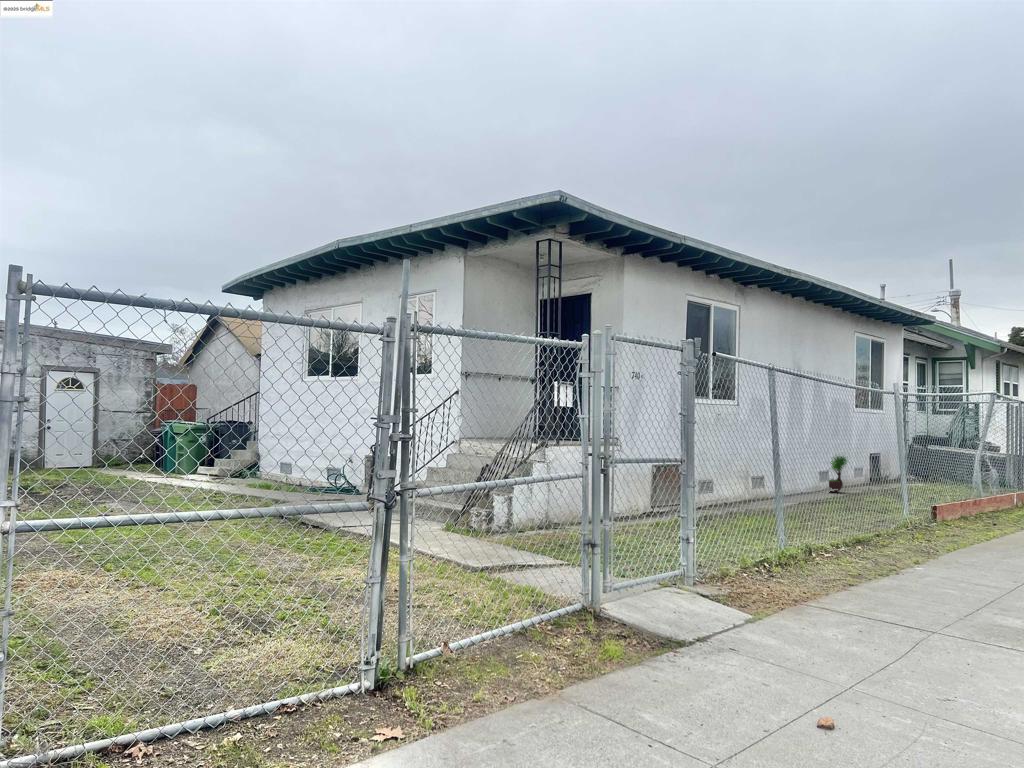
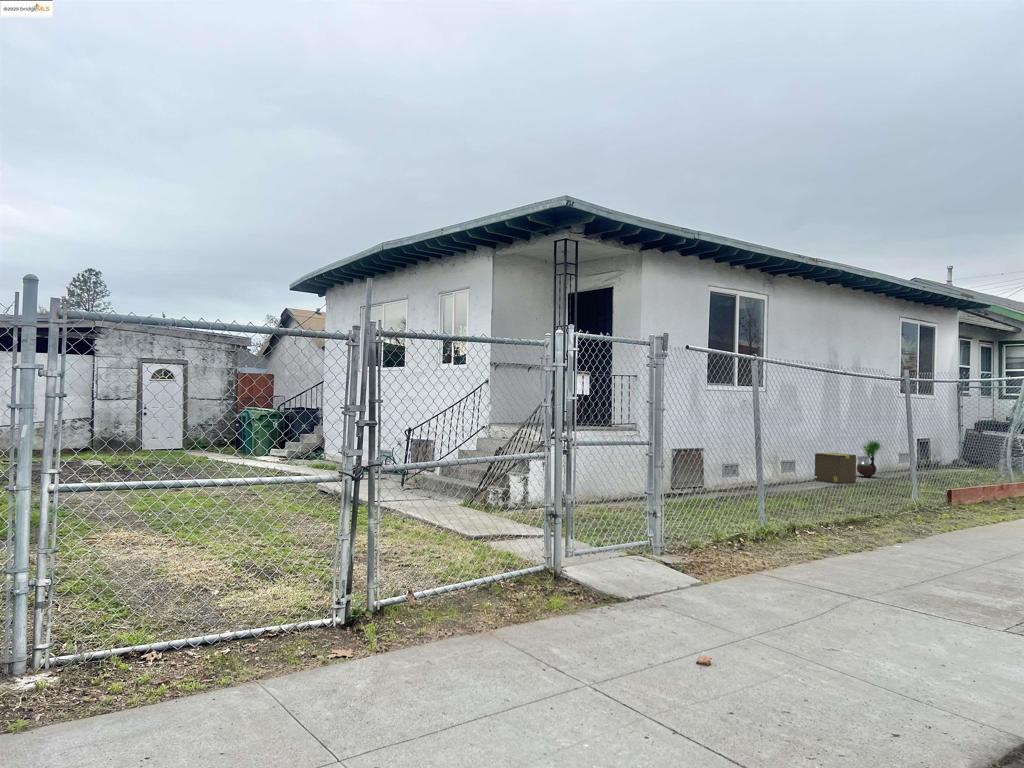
cardboard box: none [786,468,827,499] -> present [815,453,856,483]

